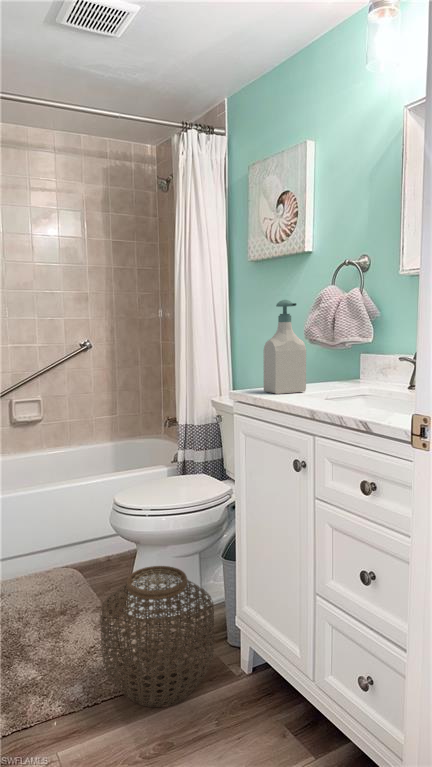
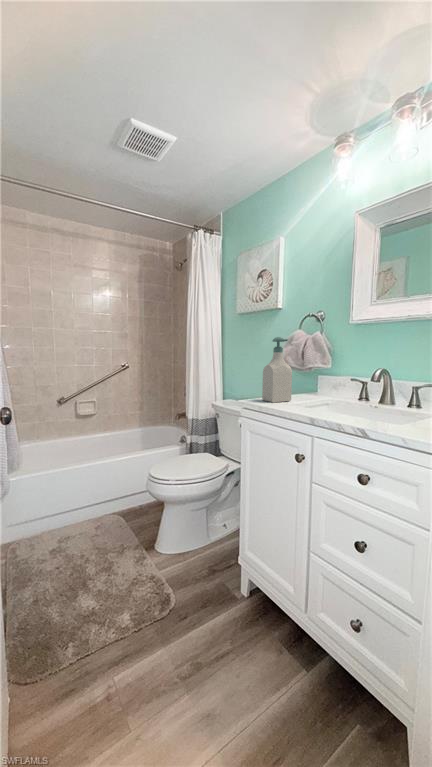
woven basket: present [100,566,214,707] -> none [145,523,227,631]

